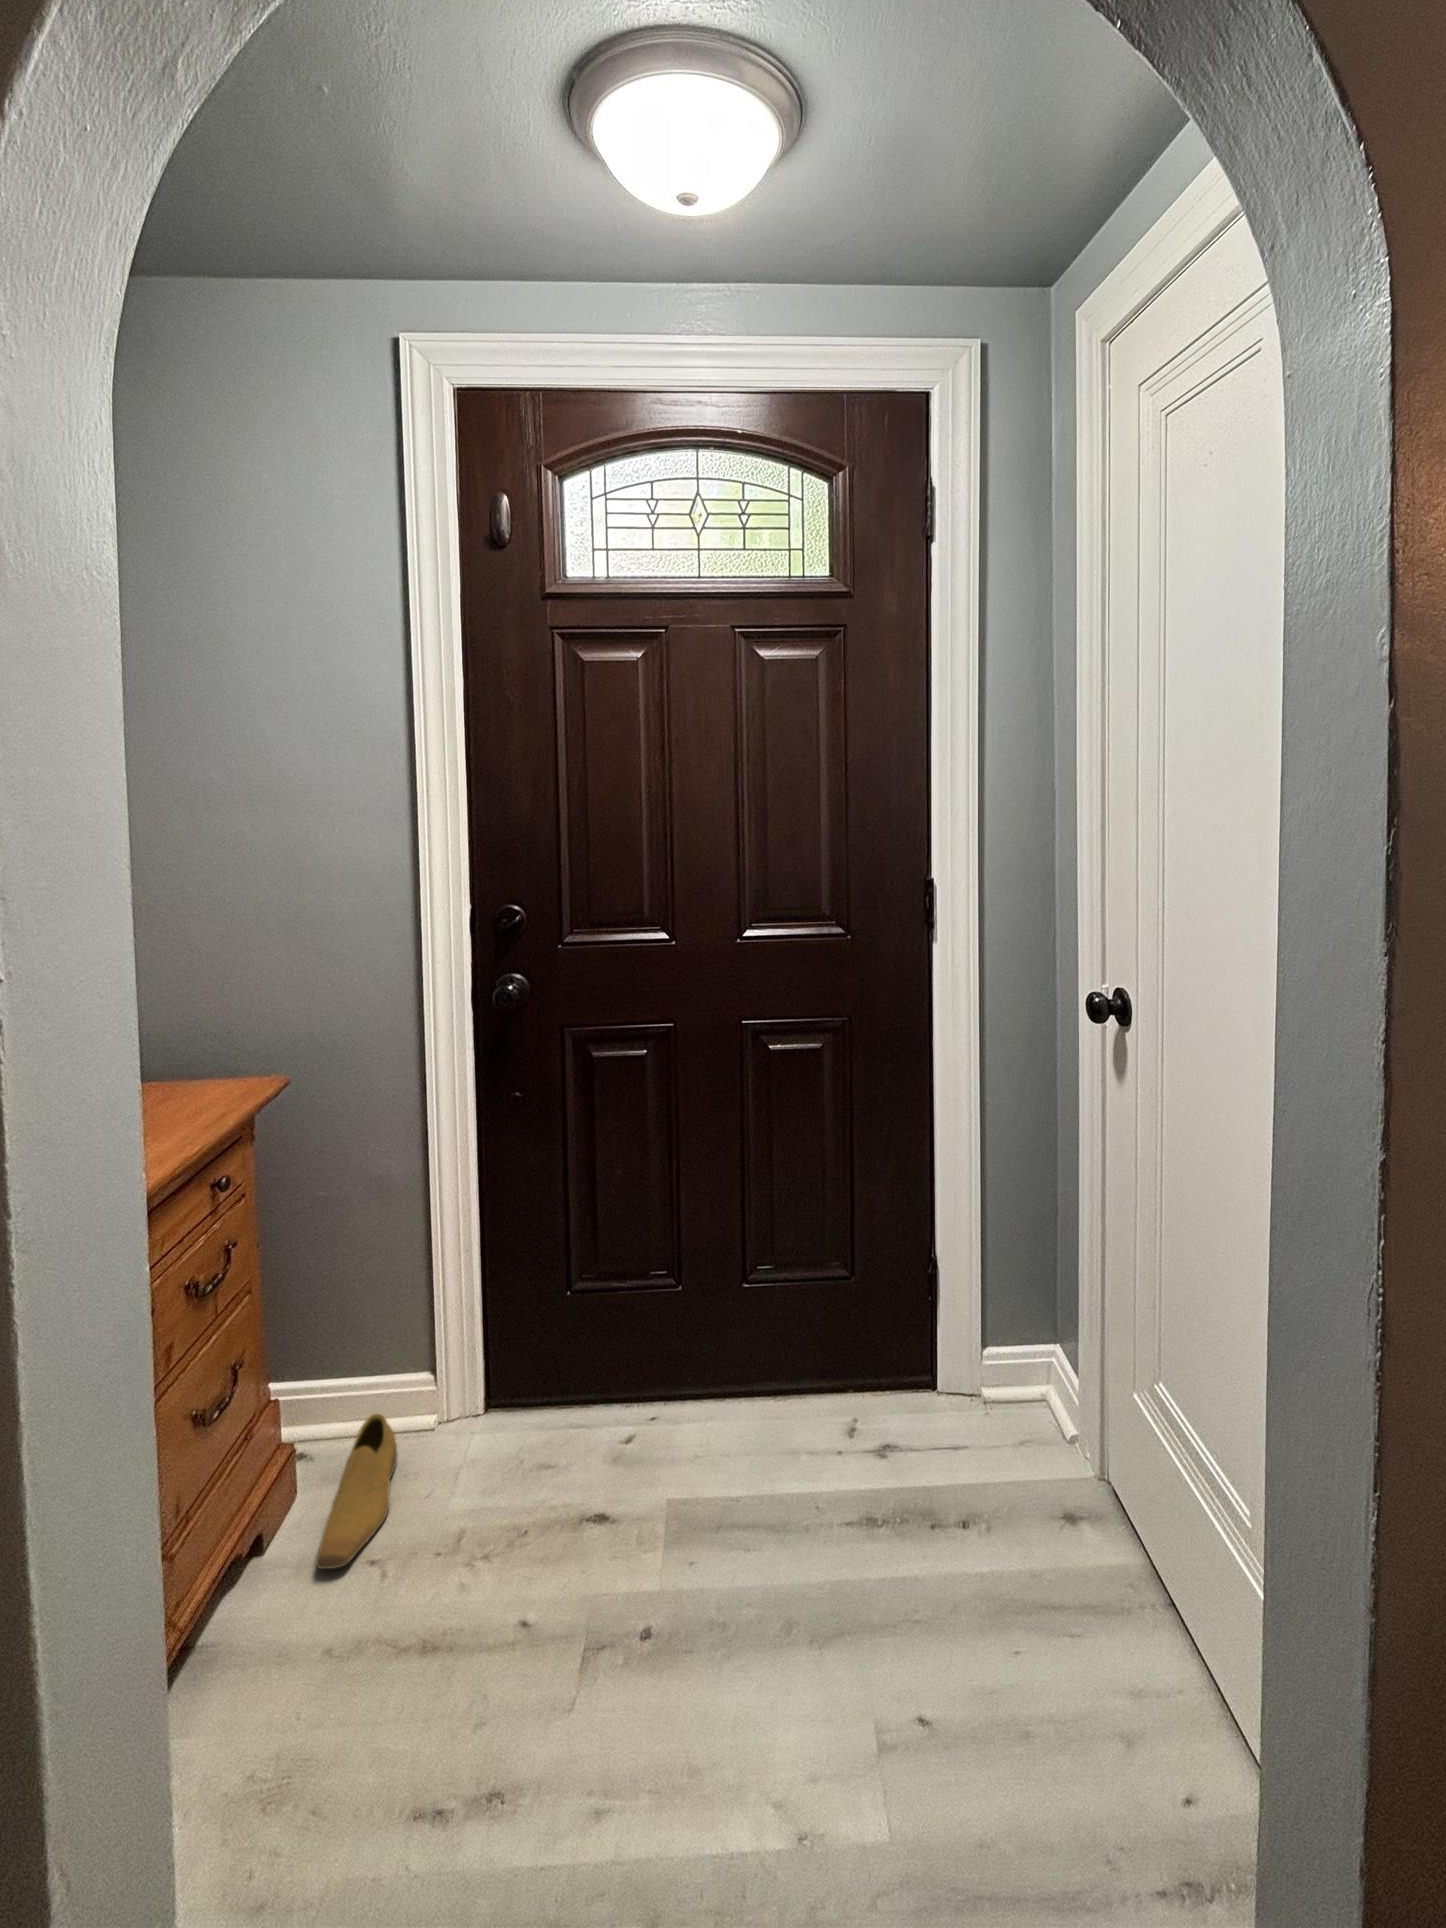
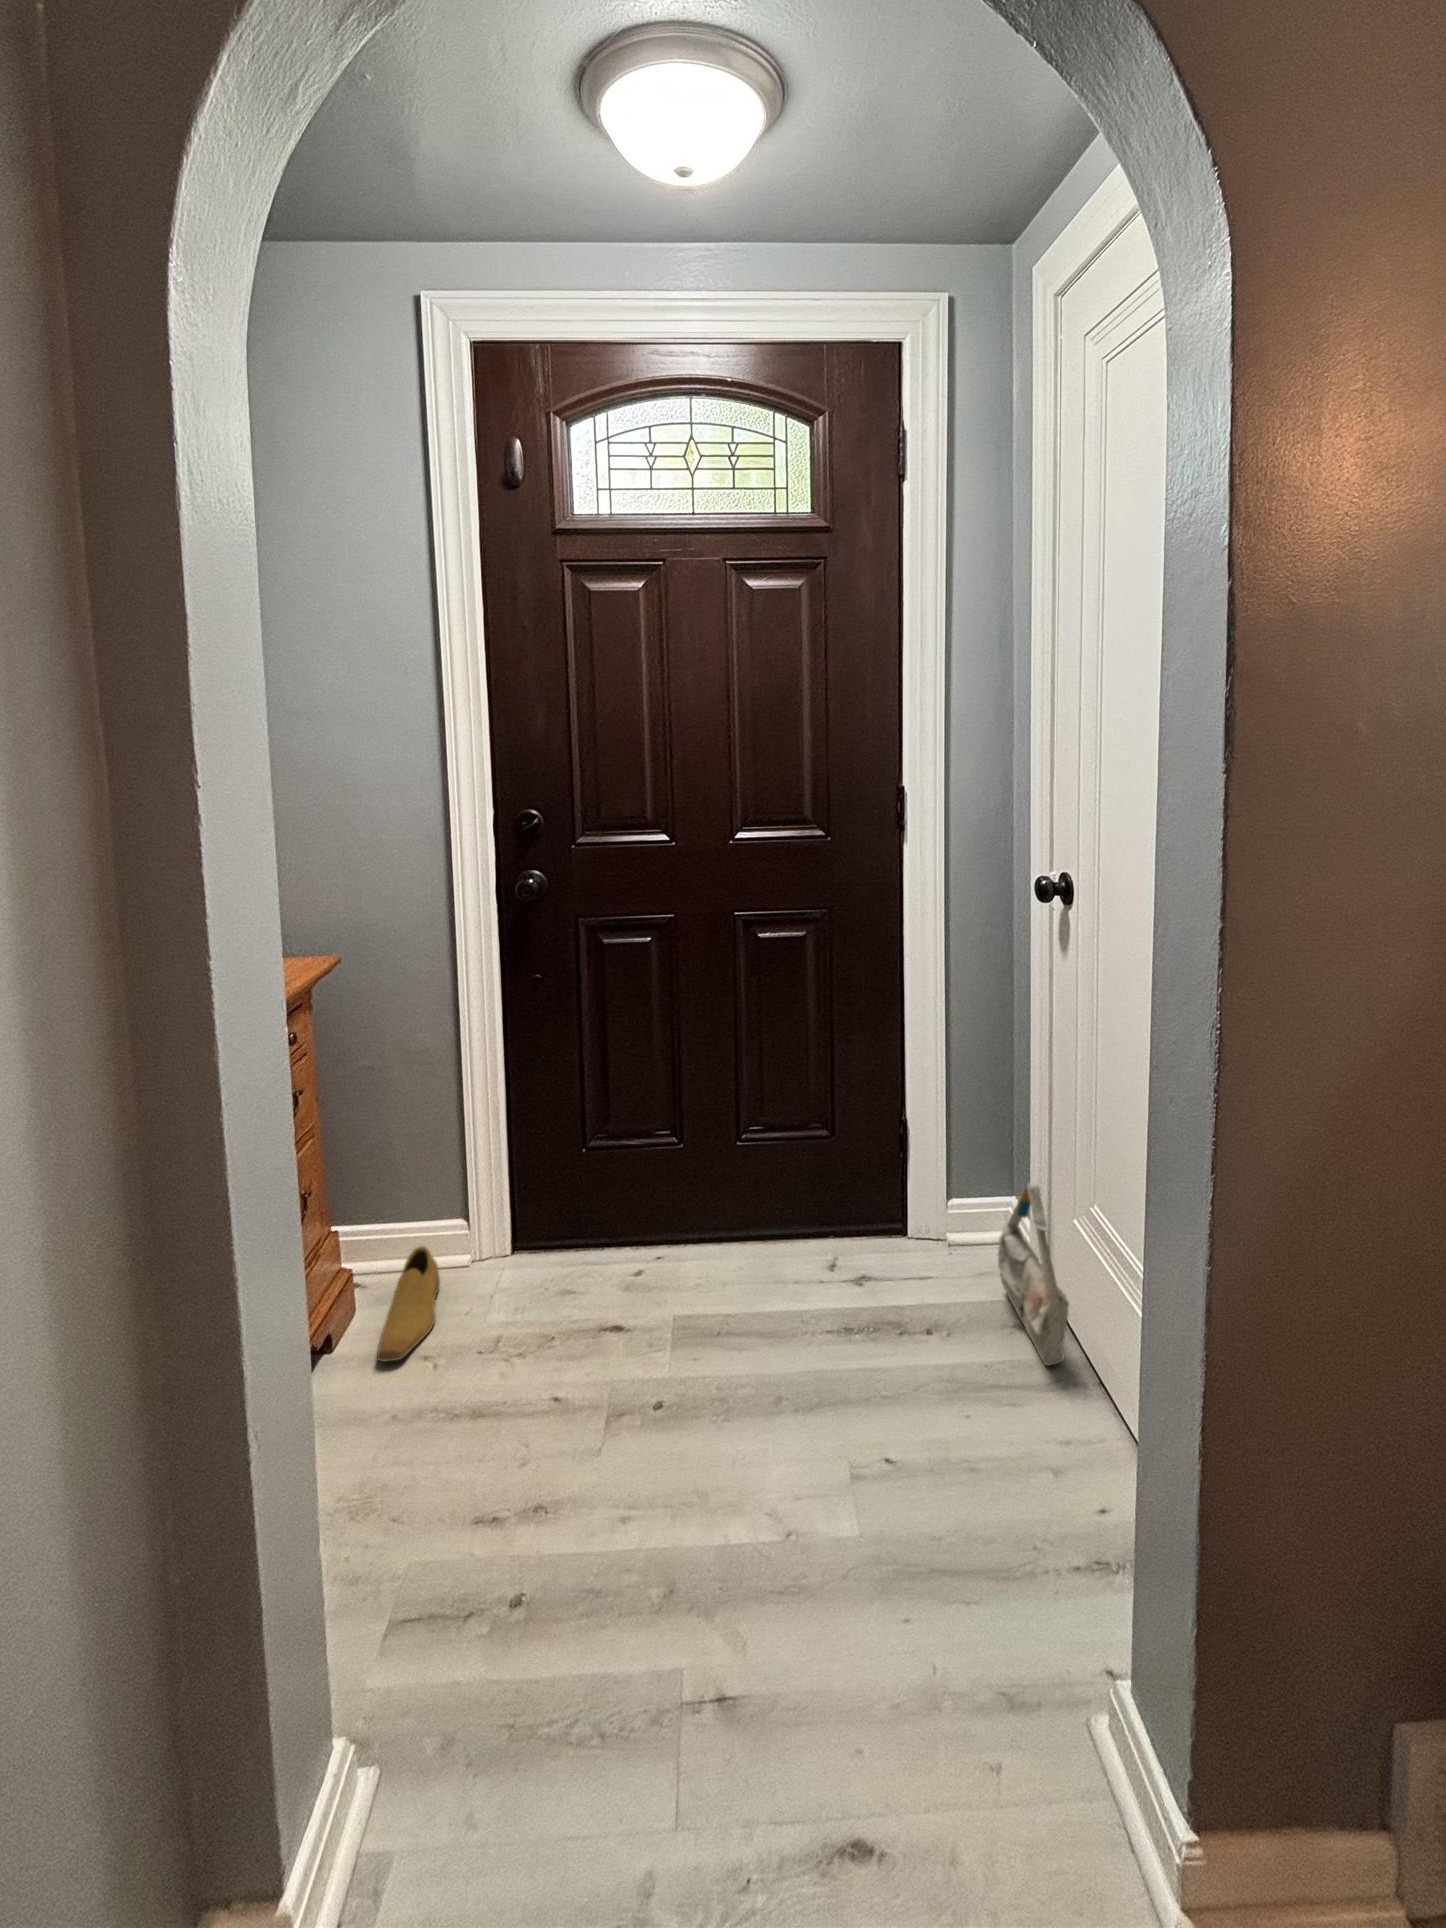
bag: none [1044,1352,1132,1578] -> present [998,1184,1069,1366]

